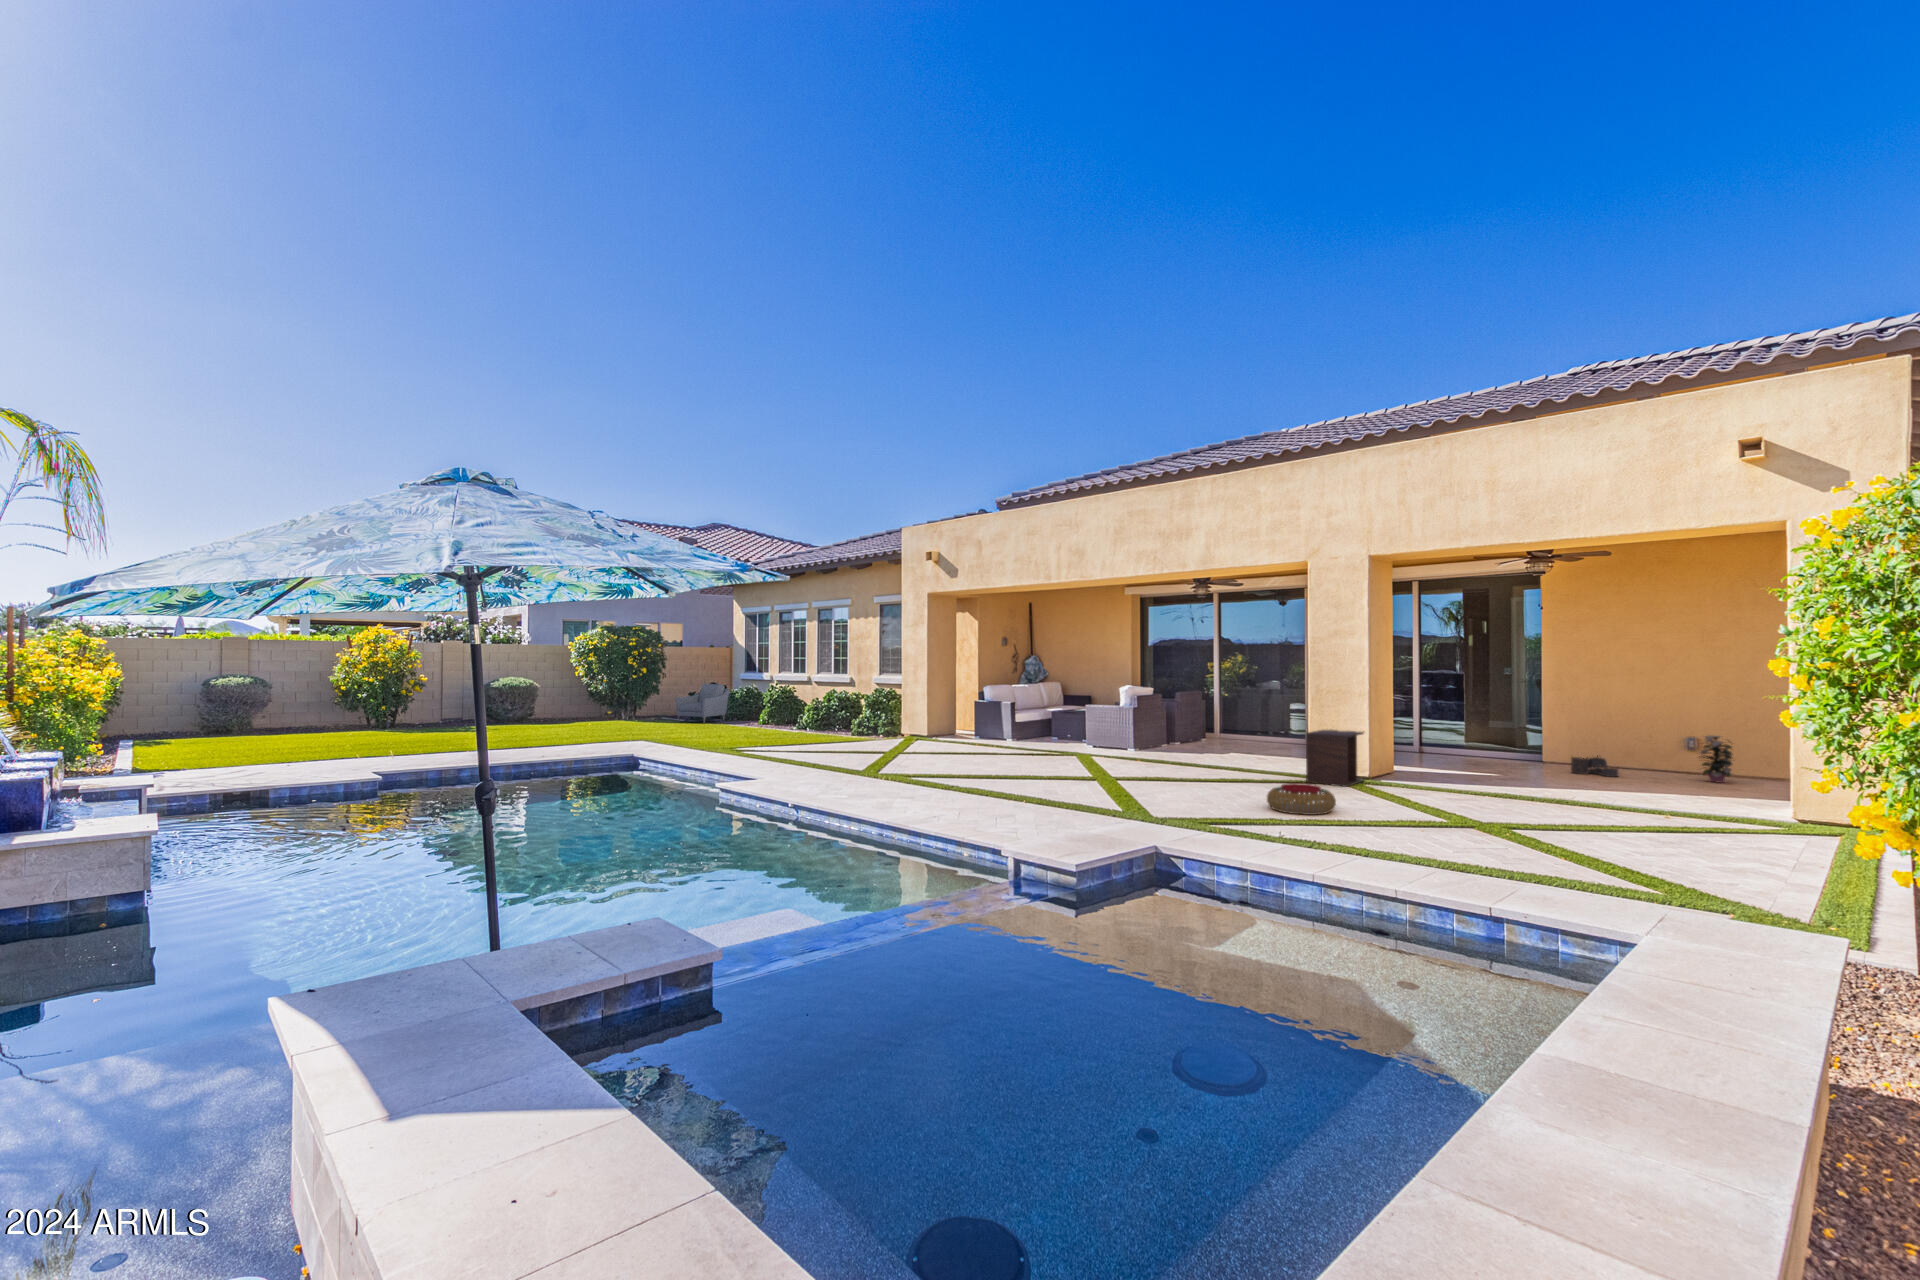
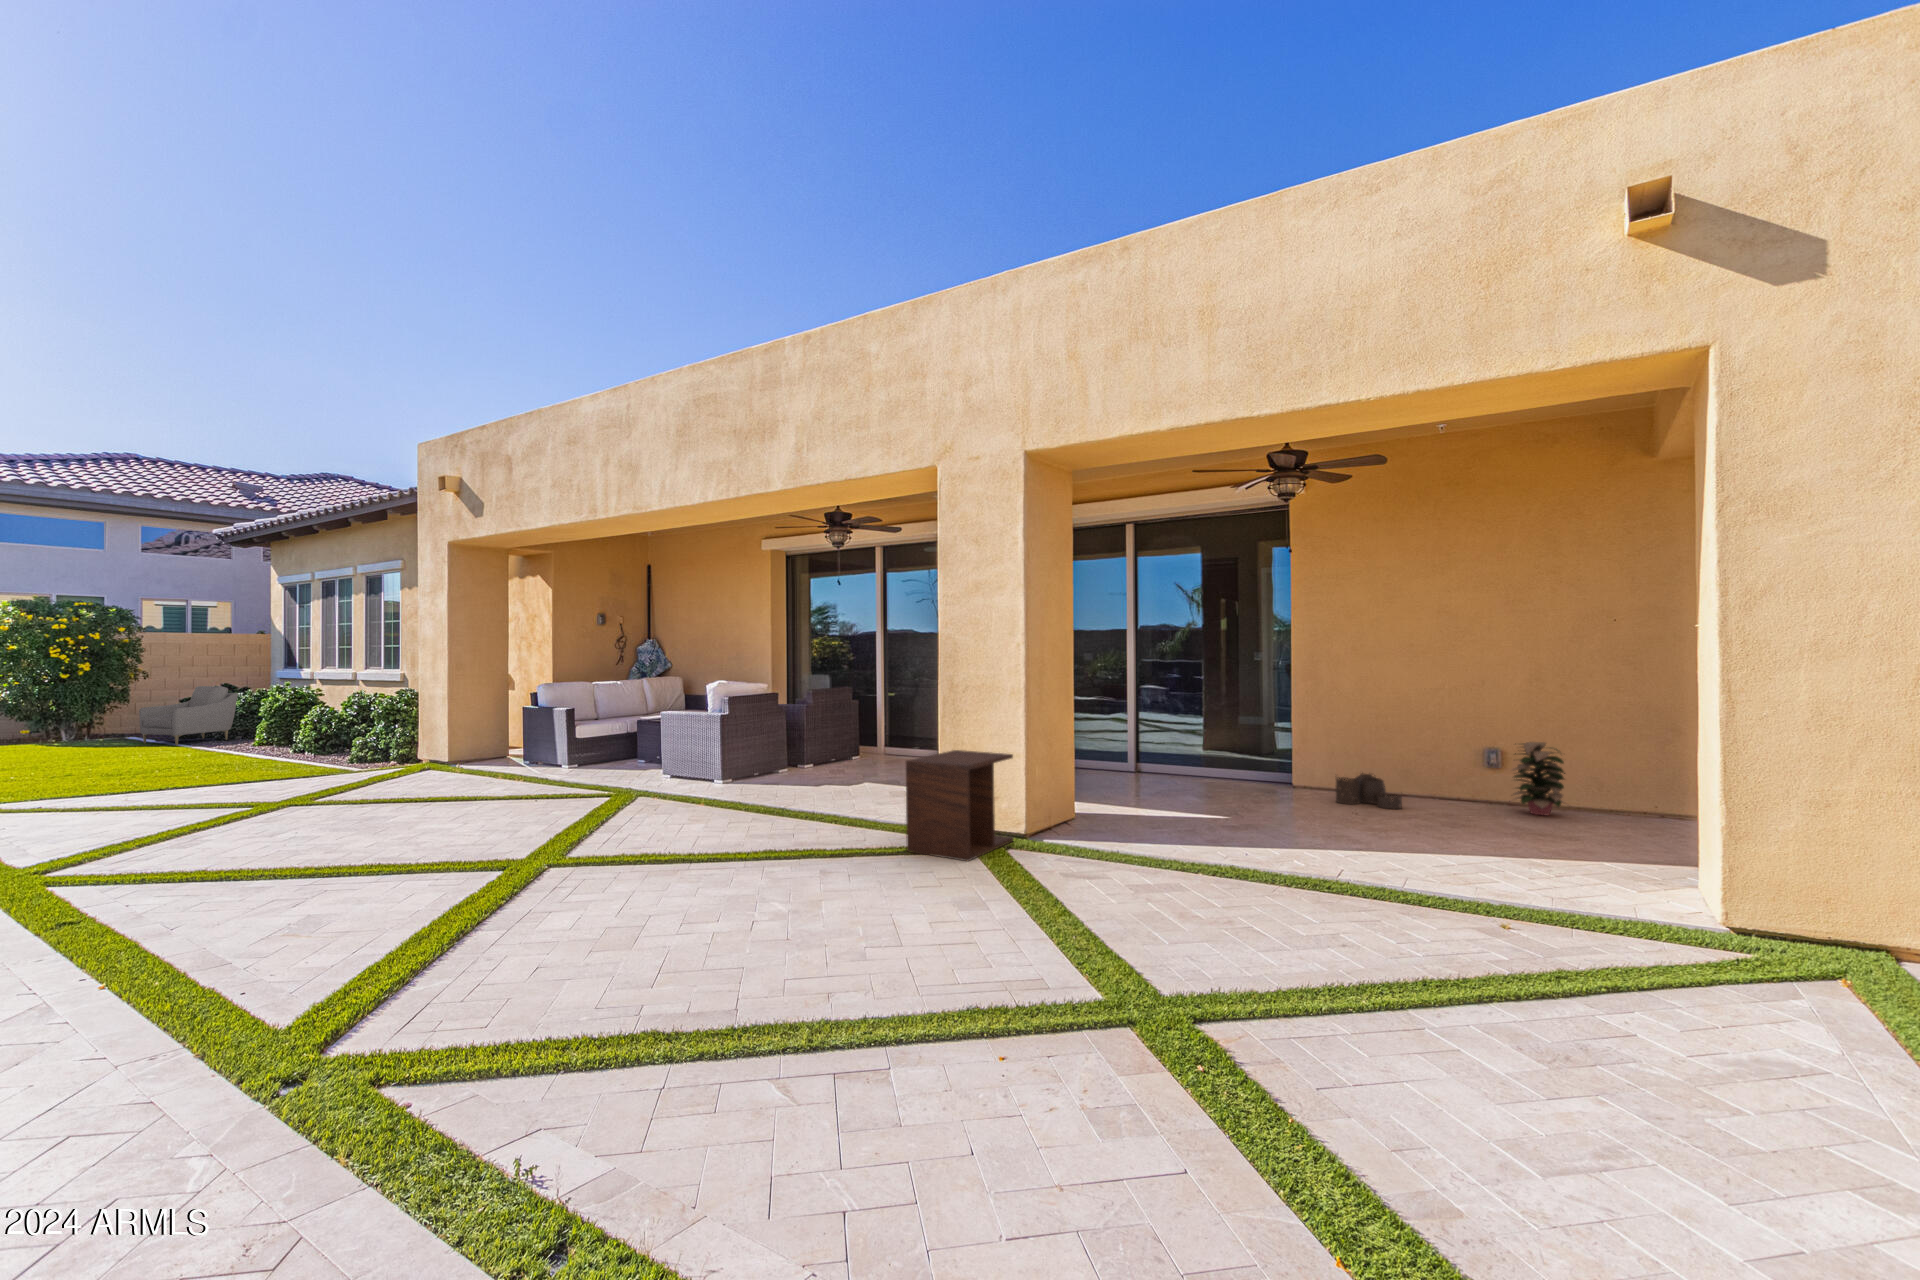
pouf: present [1267,783,1336,815] -> none [700,899,858,995]

